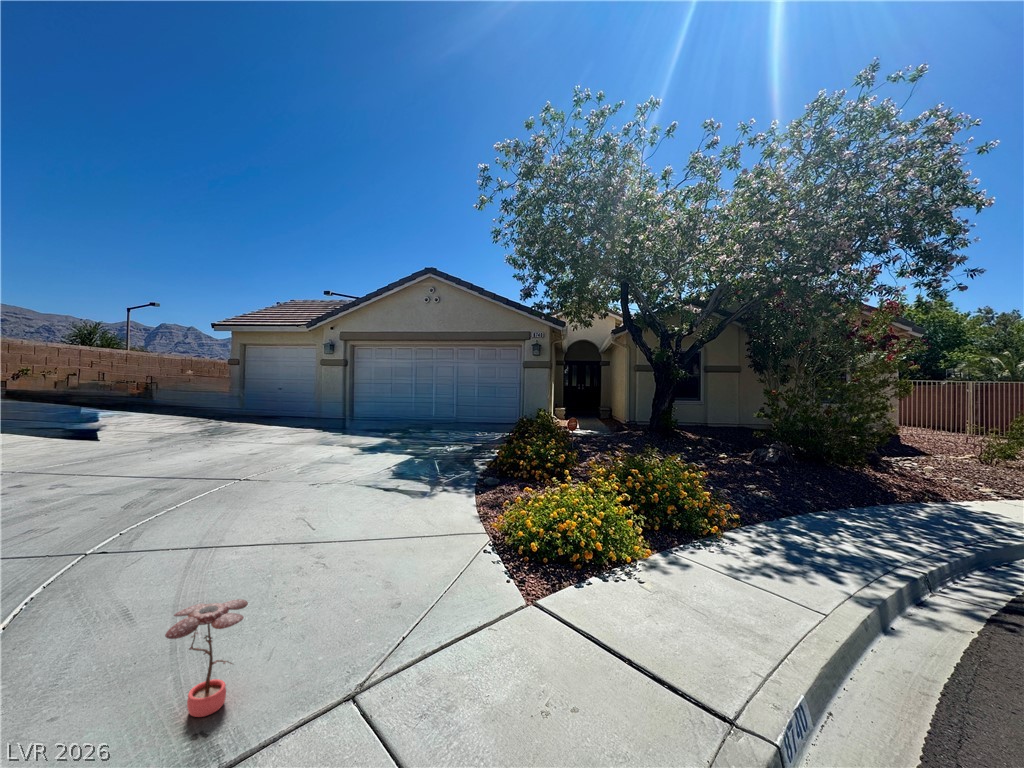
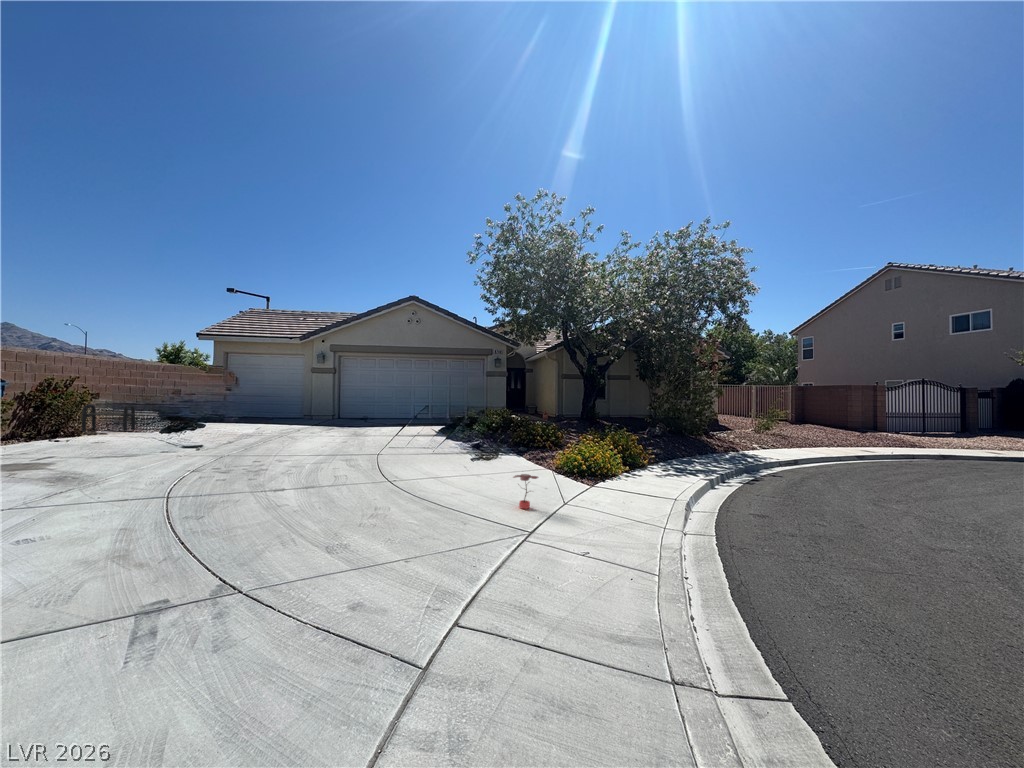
bench: none [12,401,79,433] -> present [82,404,135,432]

